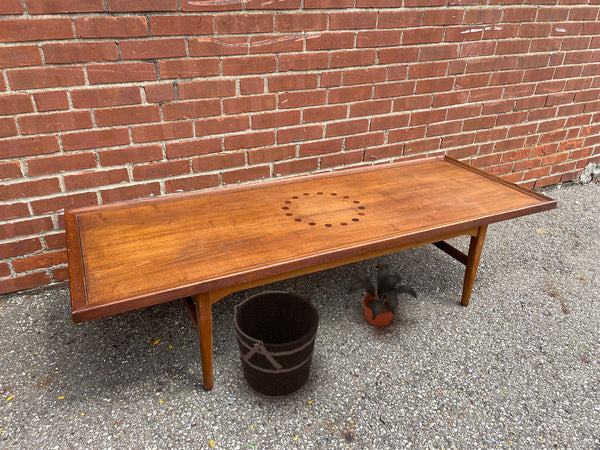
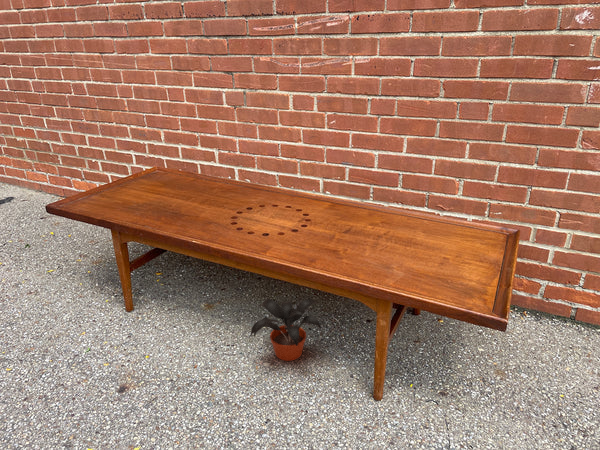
bucket: present [234,288,319,399] -> none [129,261,204,347]

